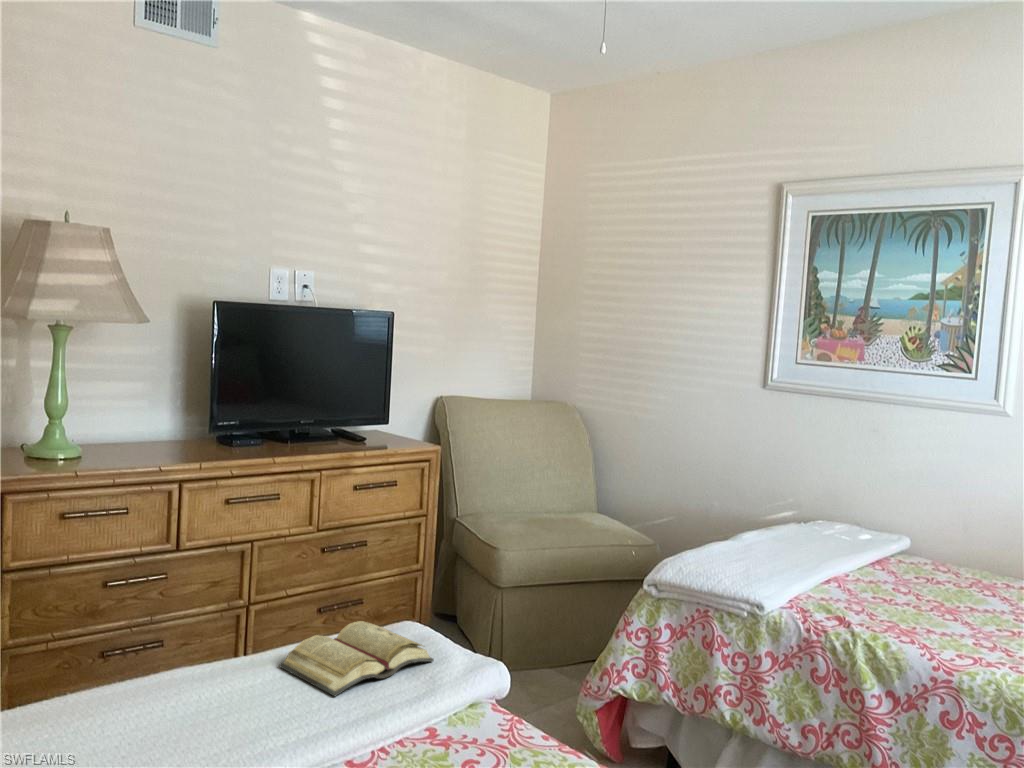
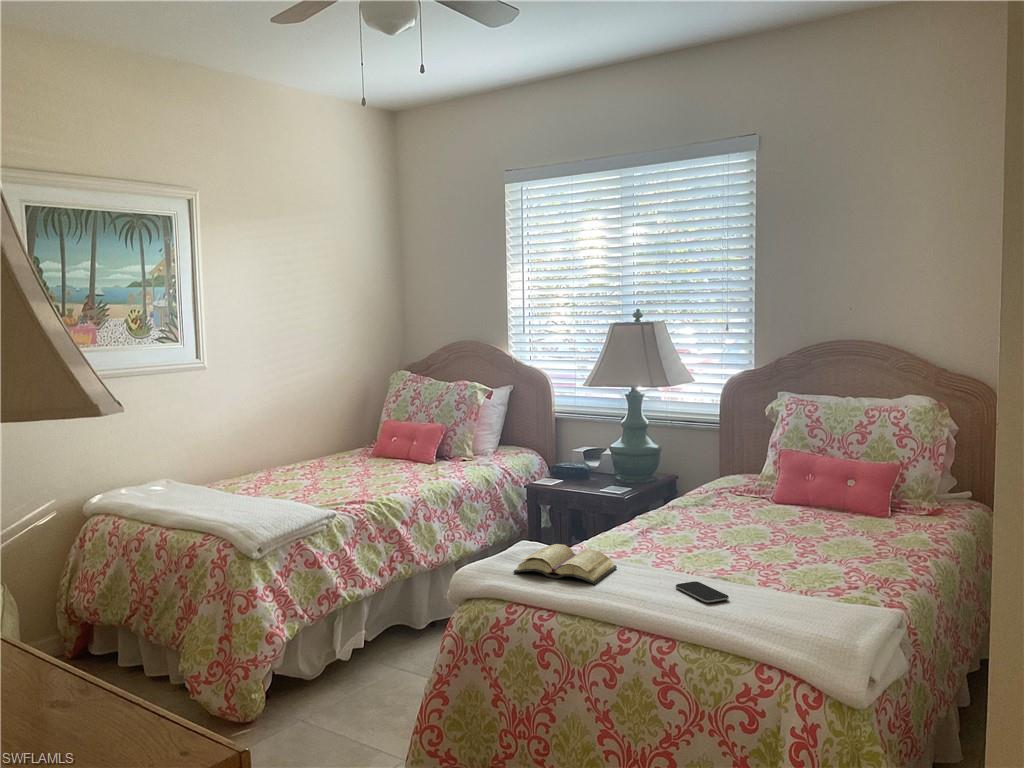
smartphone: none [98,705,201,731] -> present [676,581,729,603]

